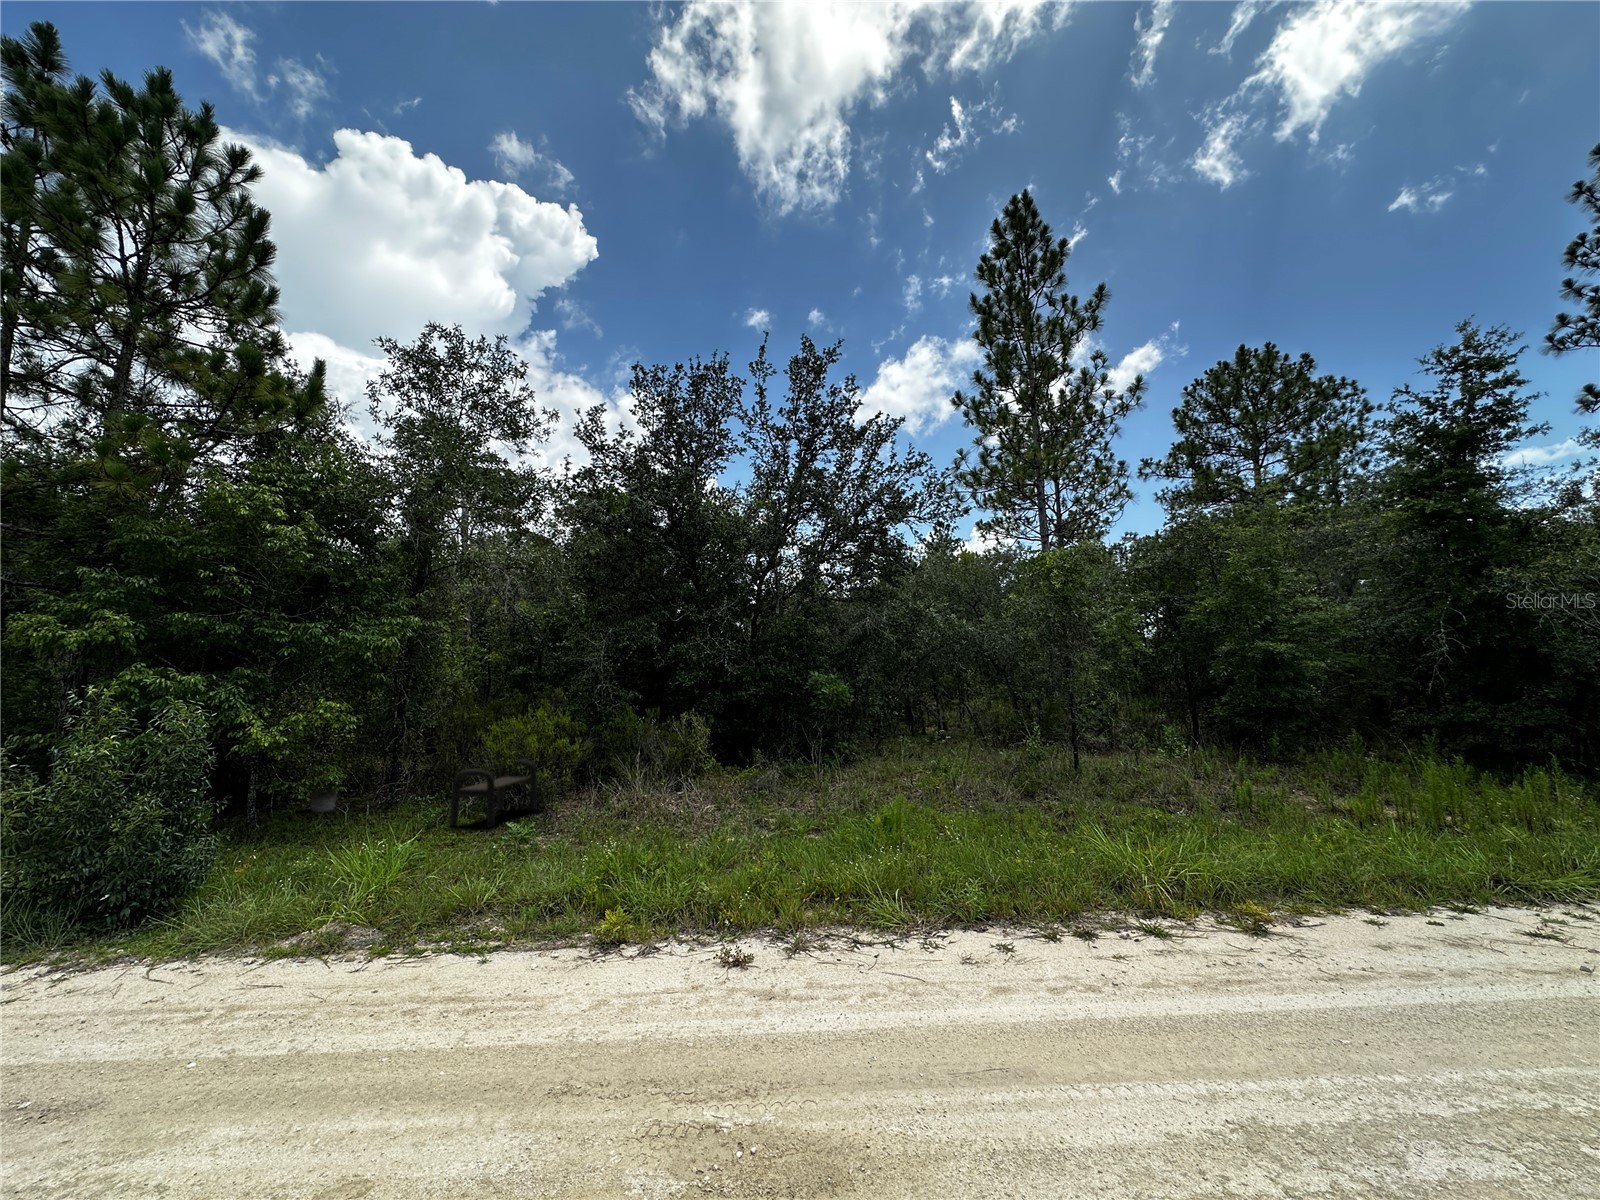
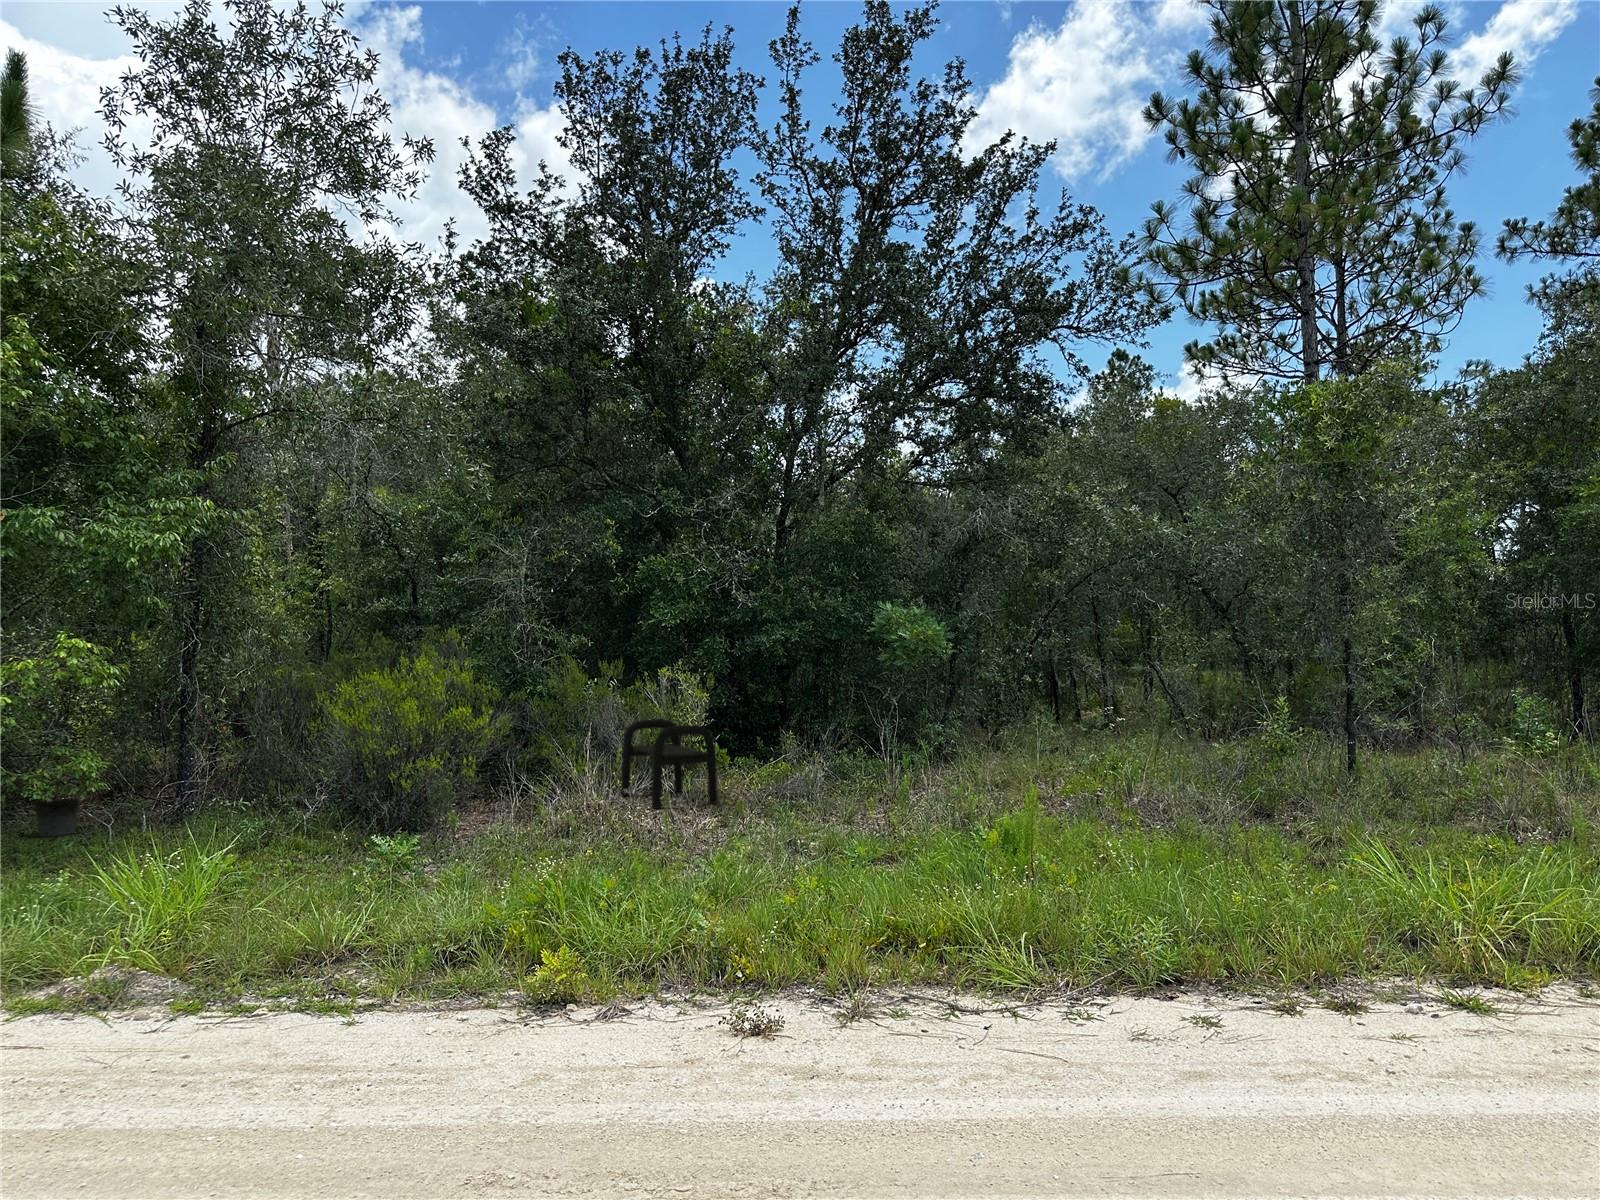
bench: present [449,759,537,827] -> present [621,719,718,809]

